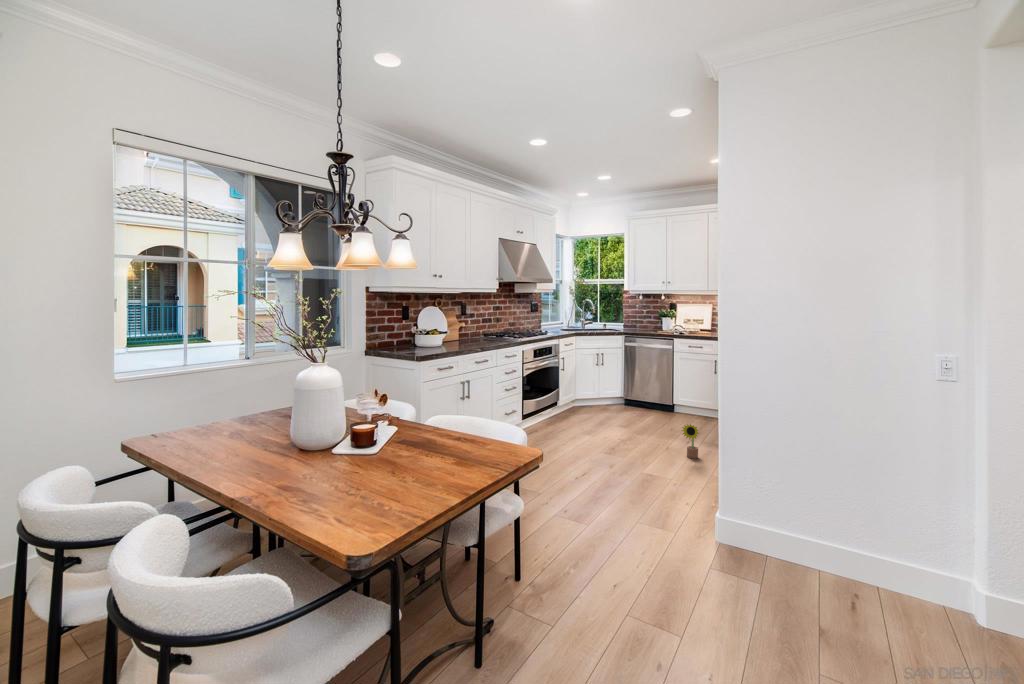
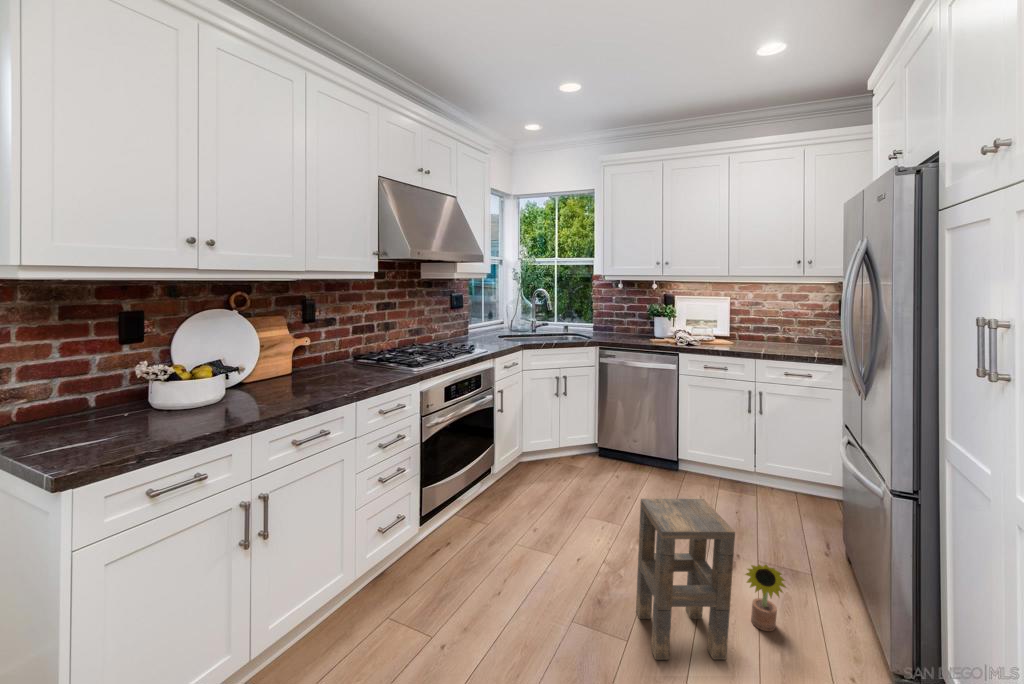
side table: none [630,395,670,463] -> present [636,499,735,660]

